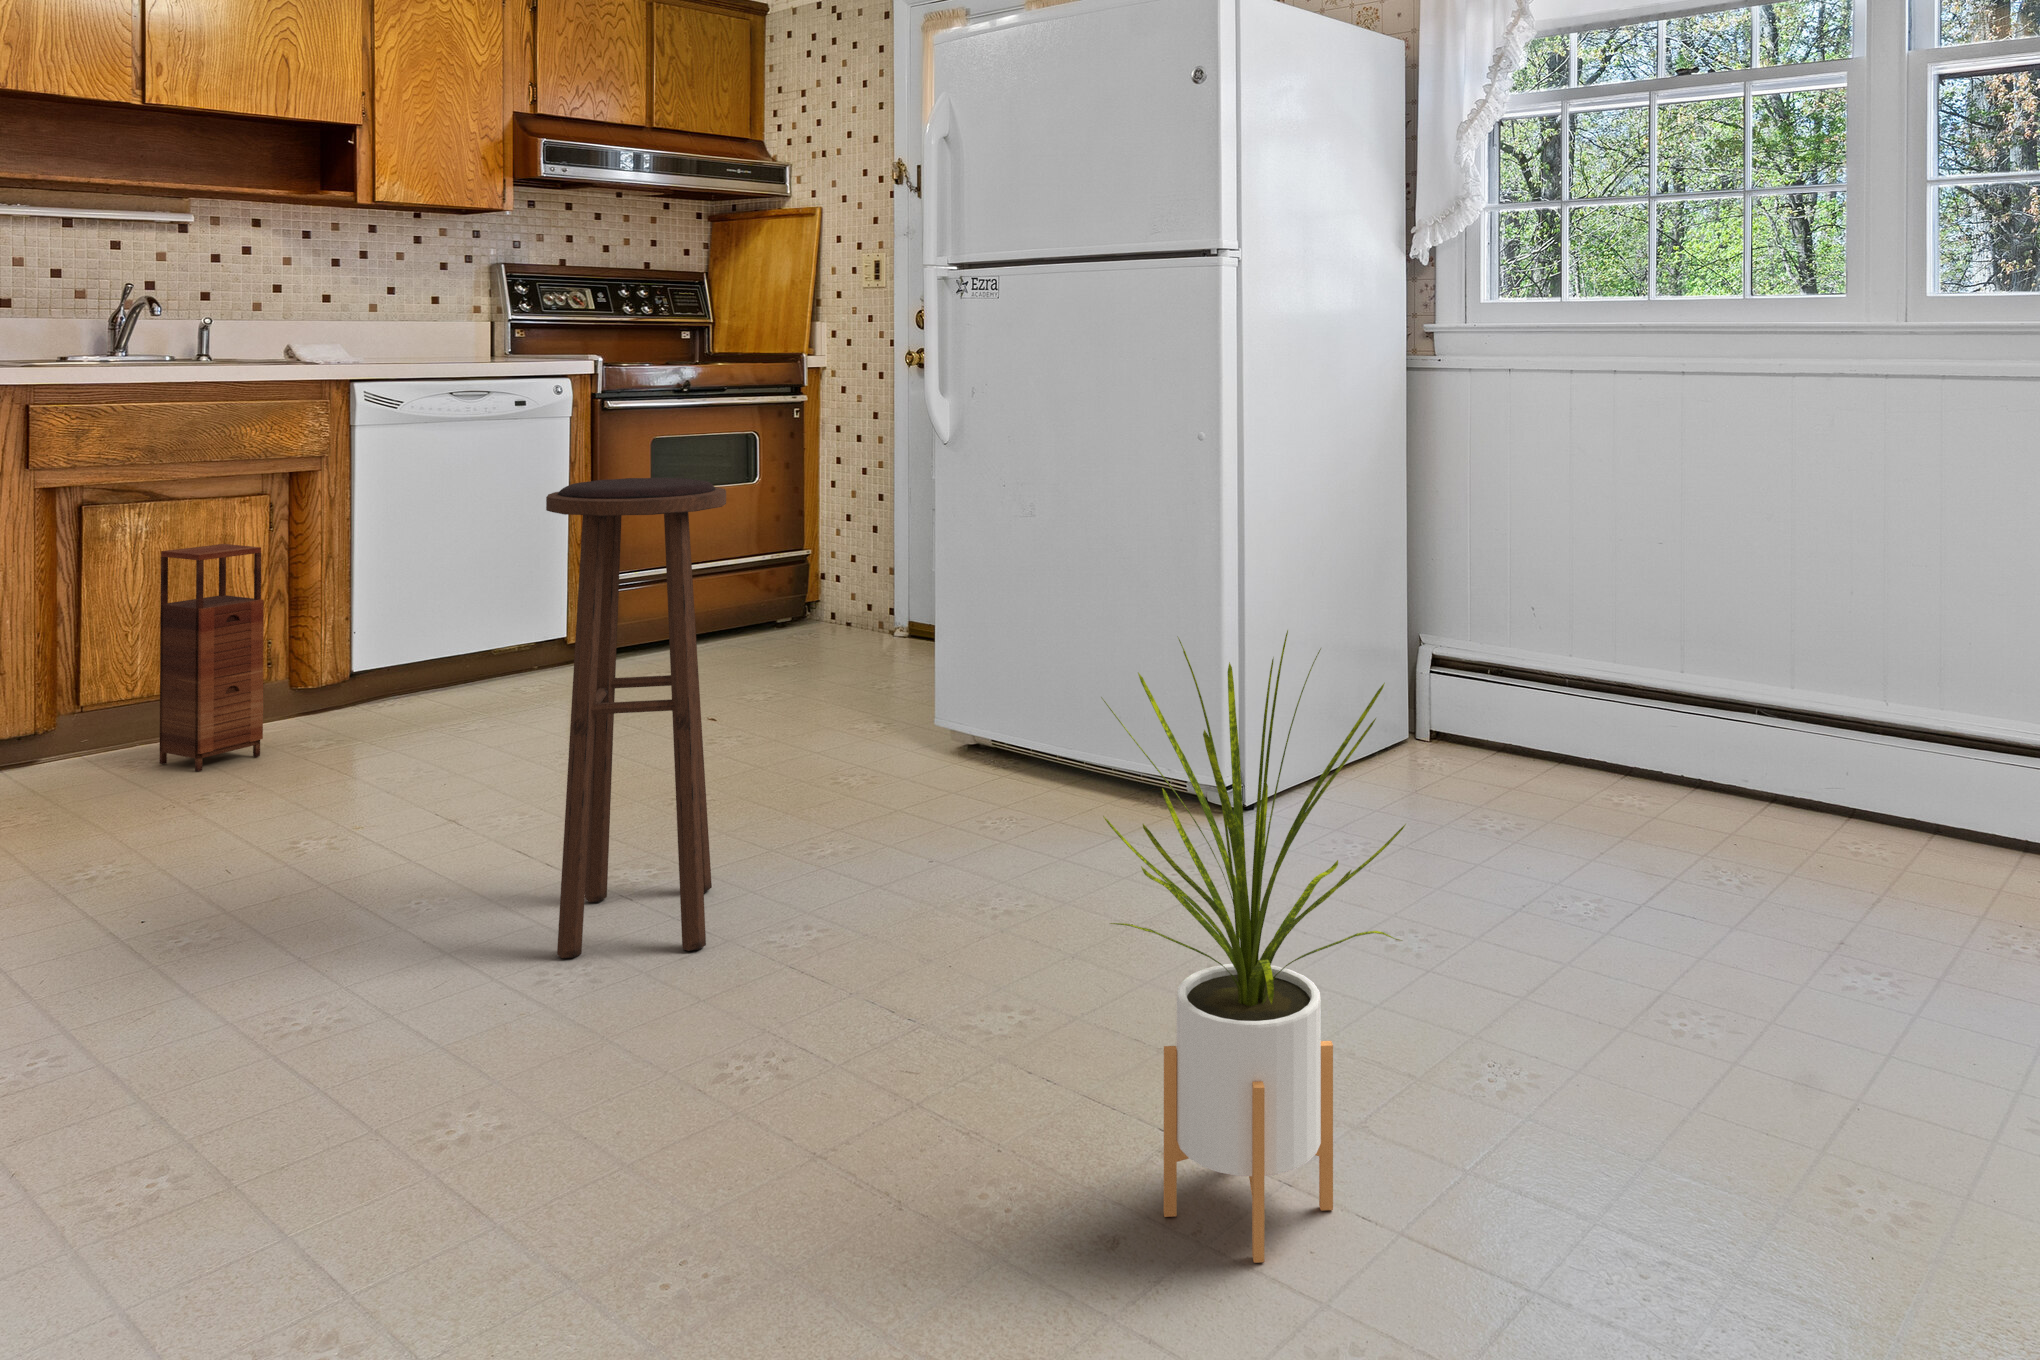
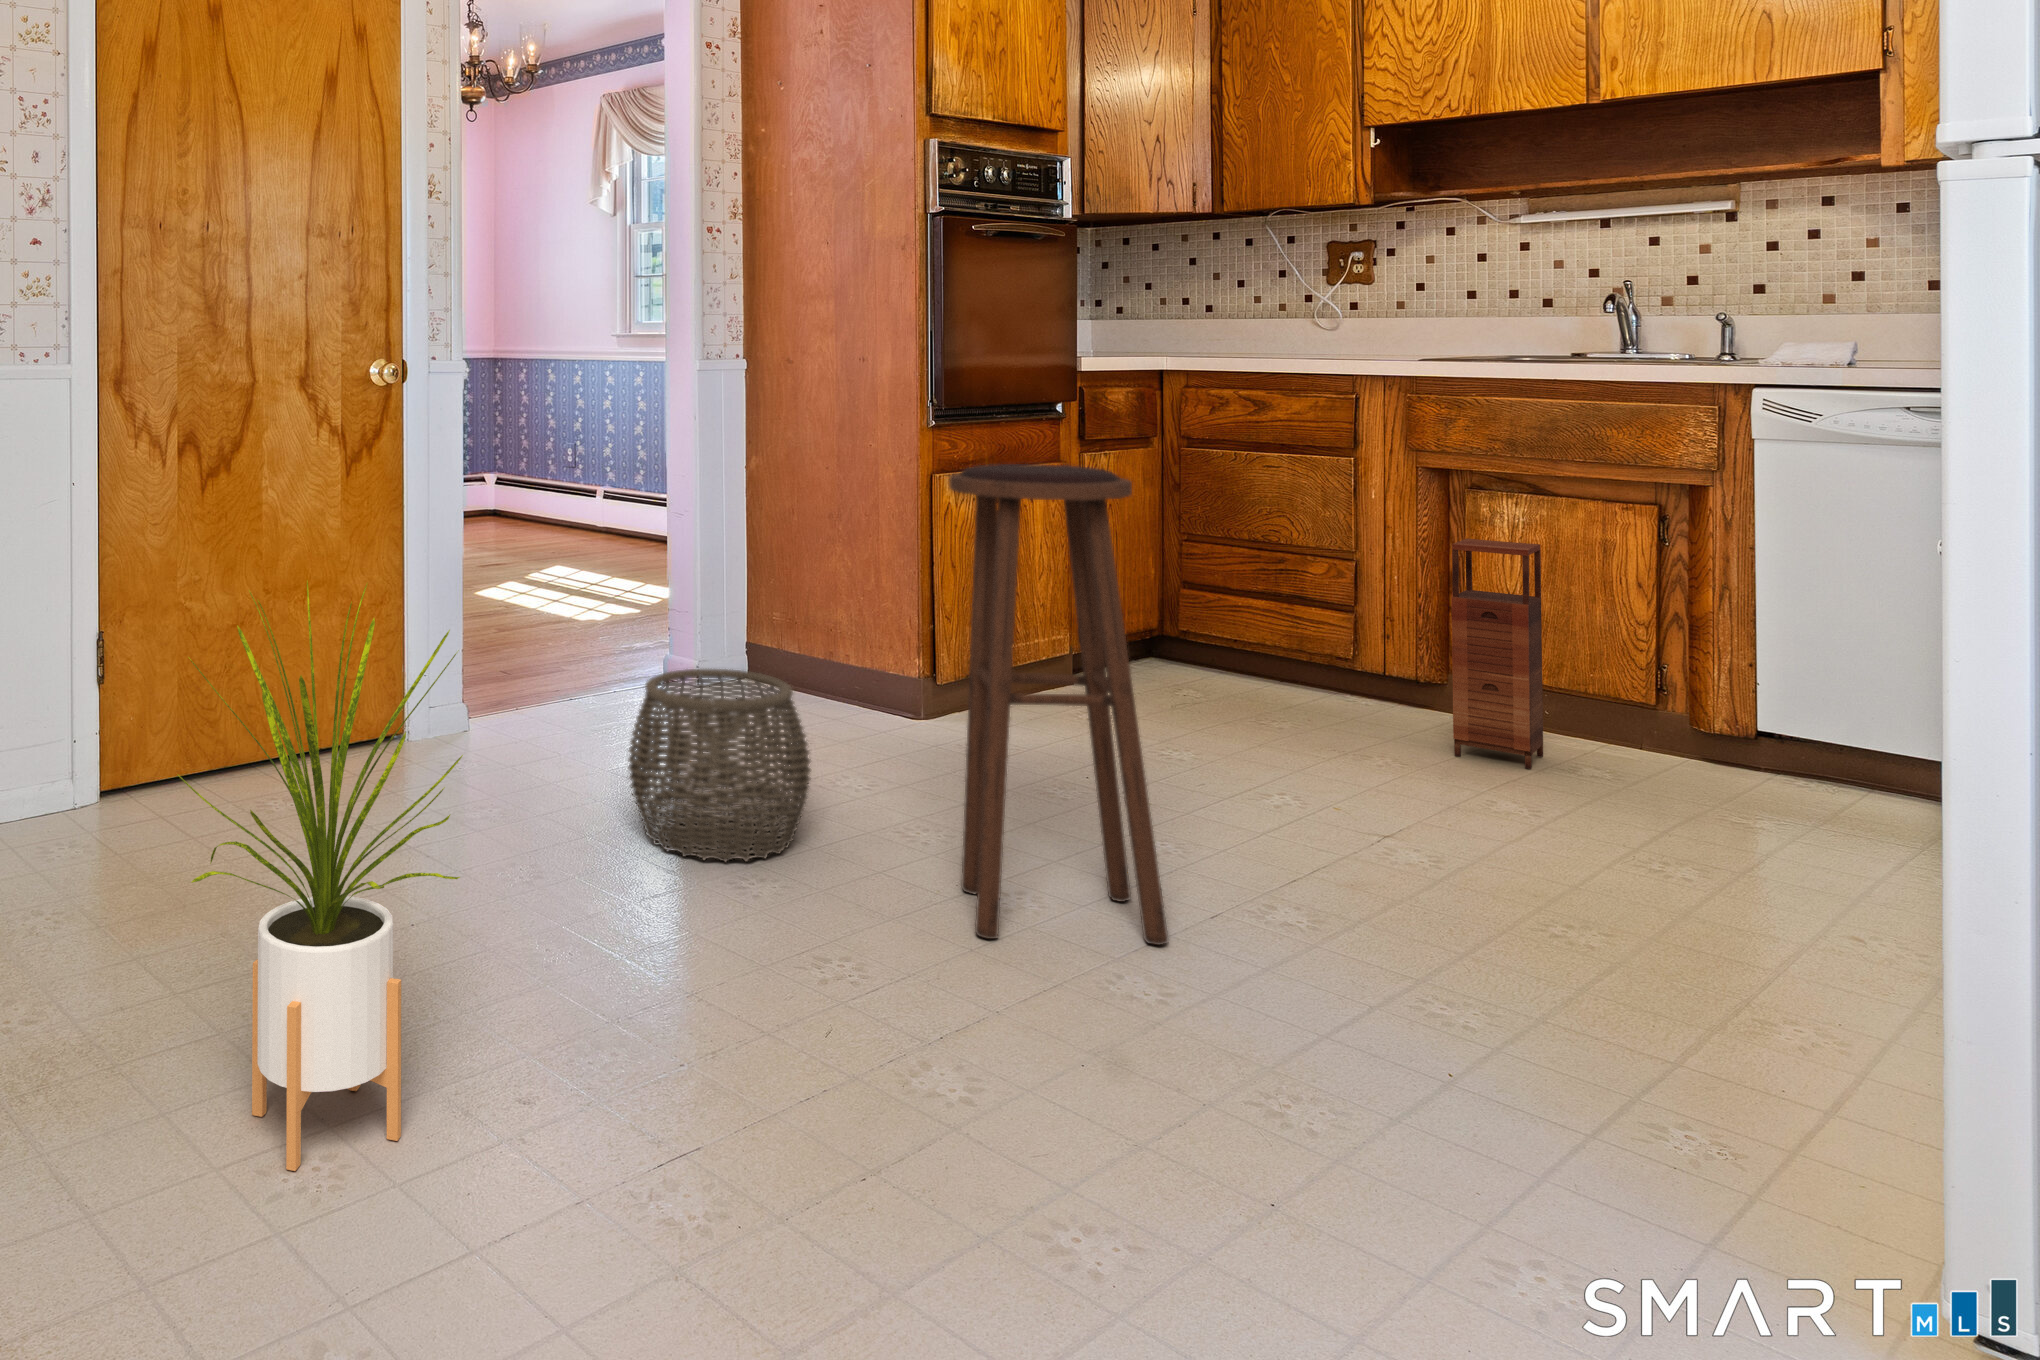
woven basket: none [184,836,498,1157] -> present [628,669,811,862]

